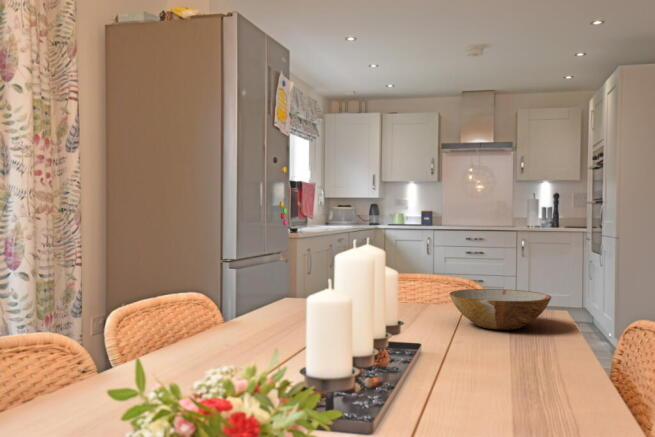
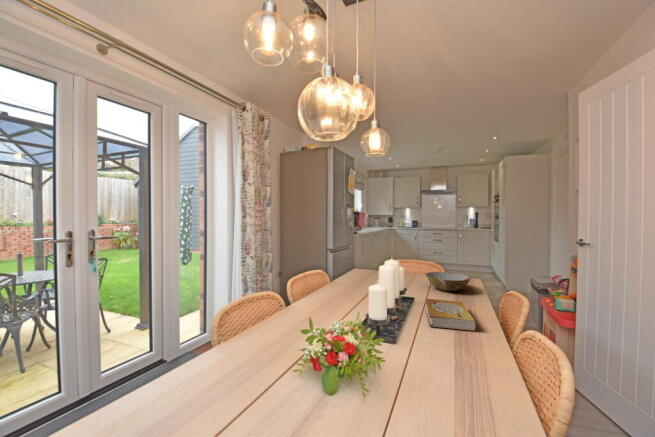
book: none [447,338,570,399] -> present [425,299,476,331]

